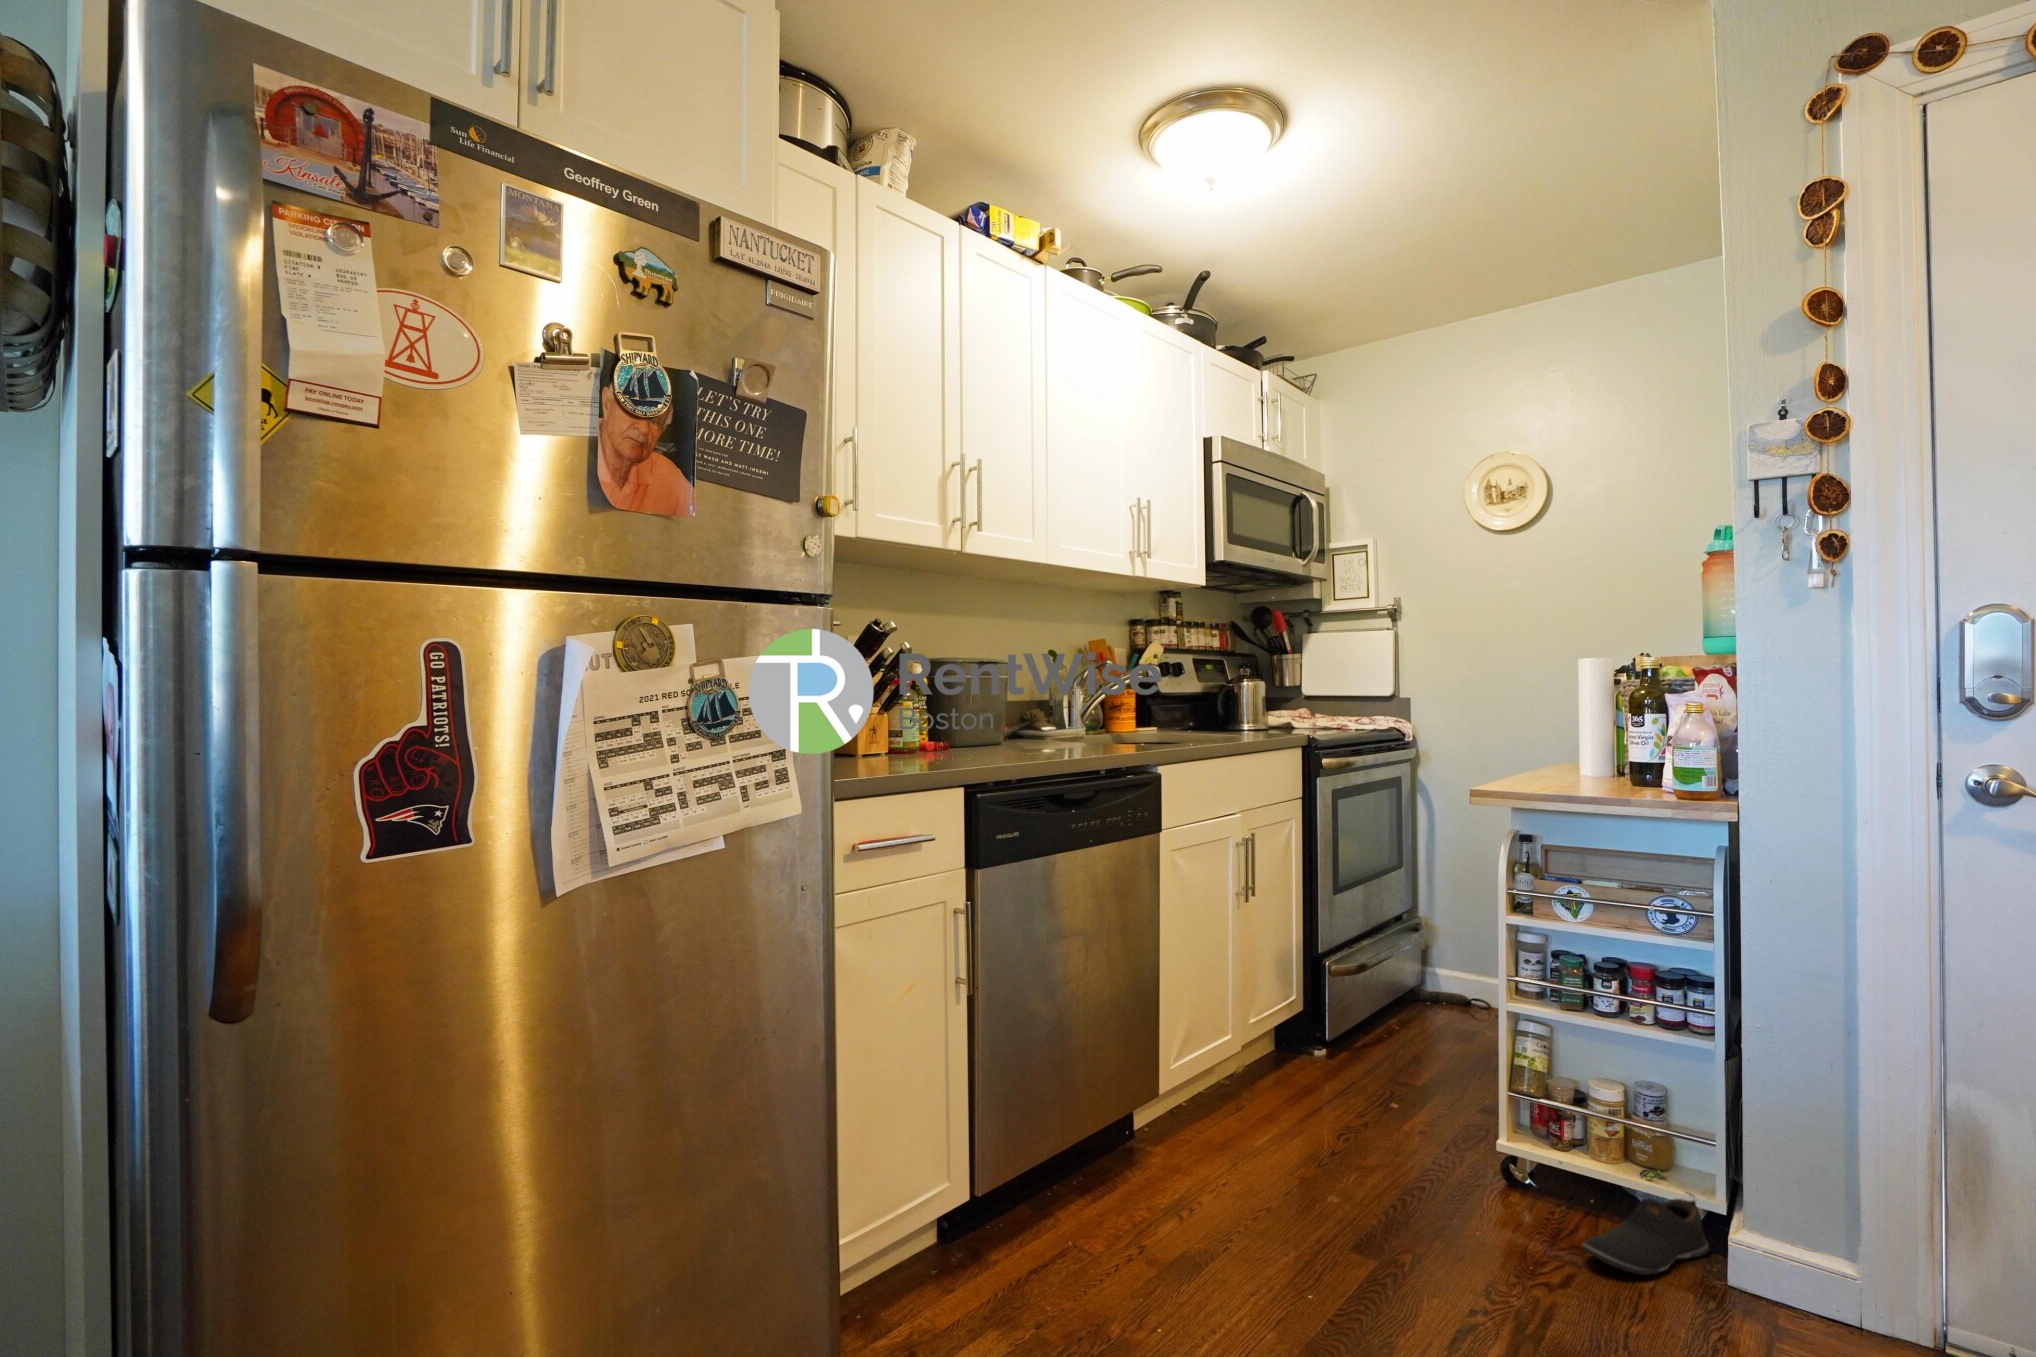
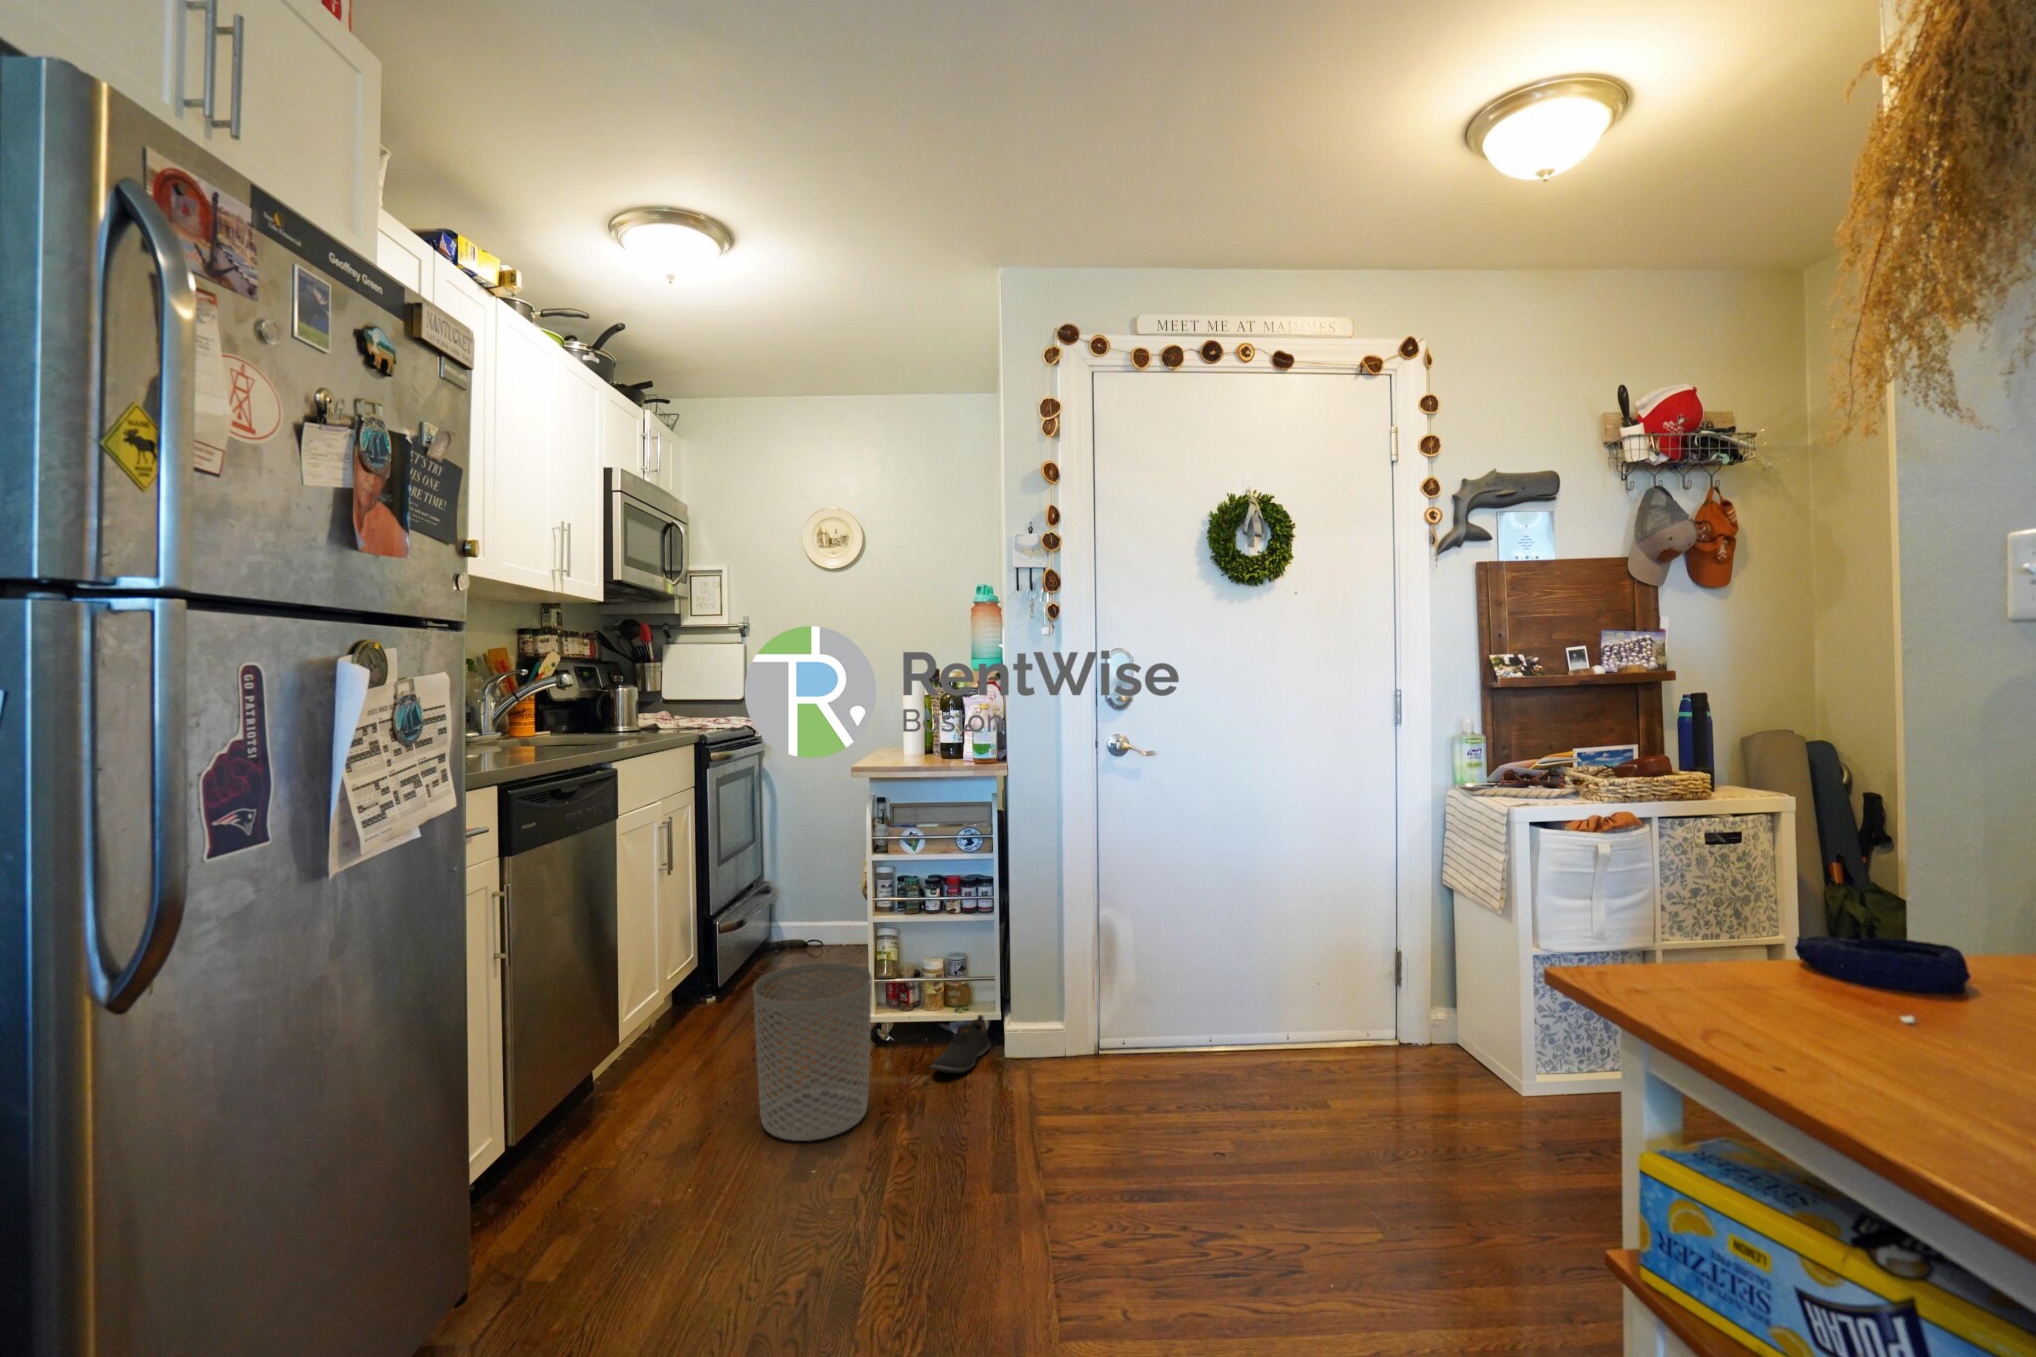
waste bin: none [1309,1041,1473,1287] -> present [753,962,872,1141]

